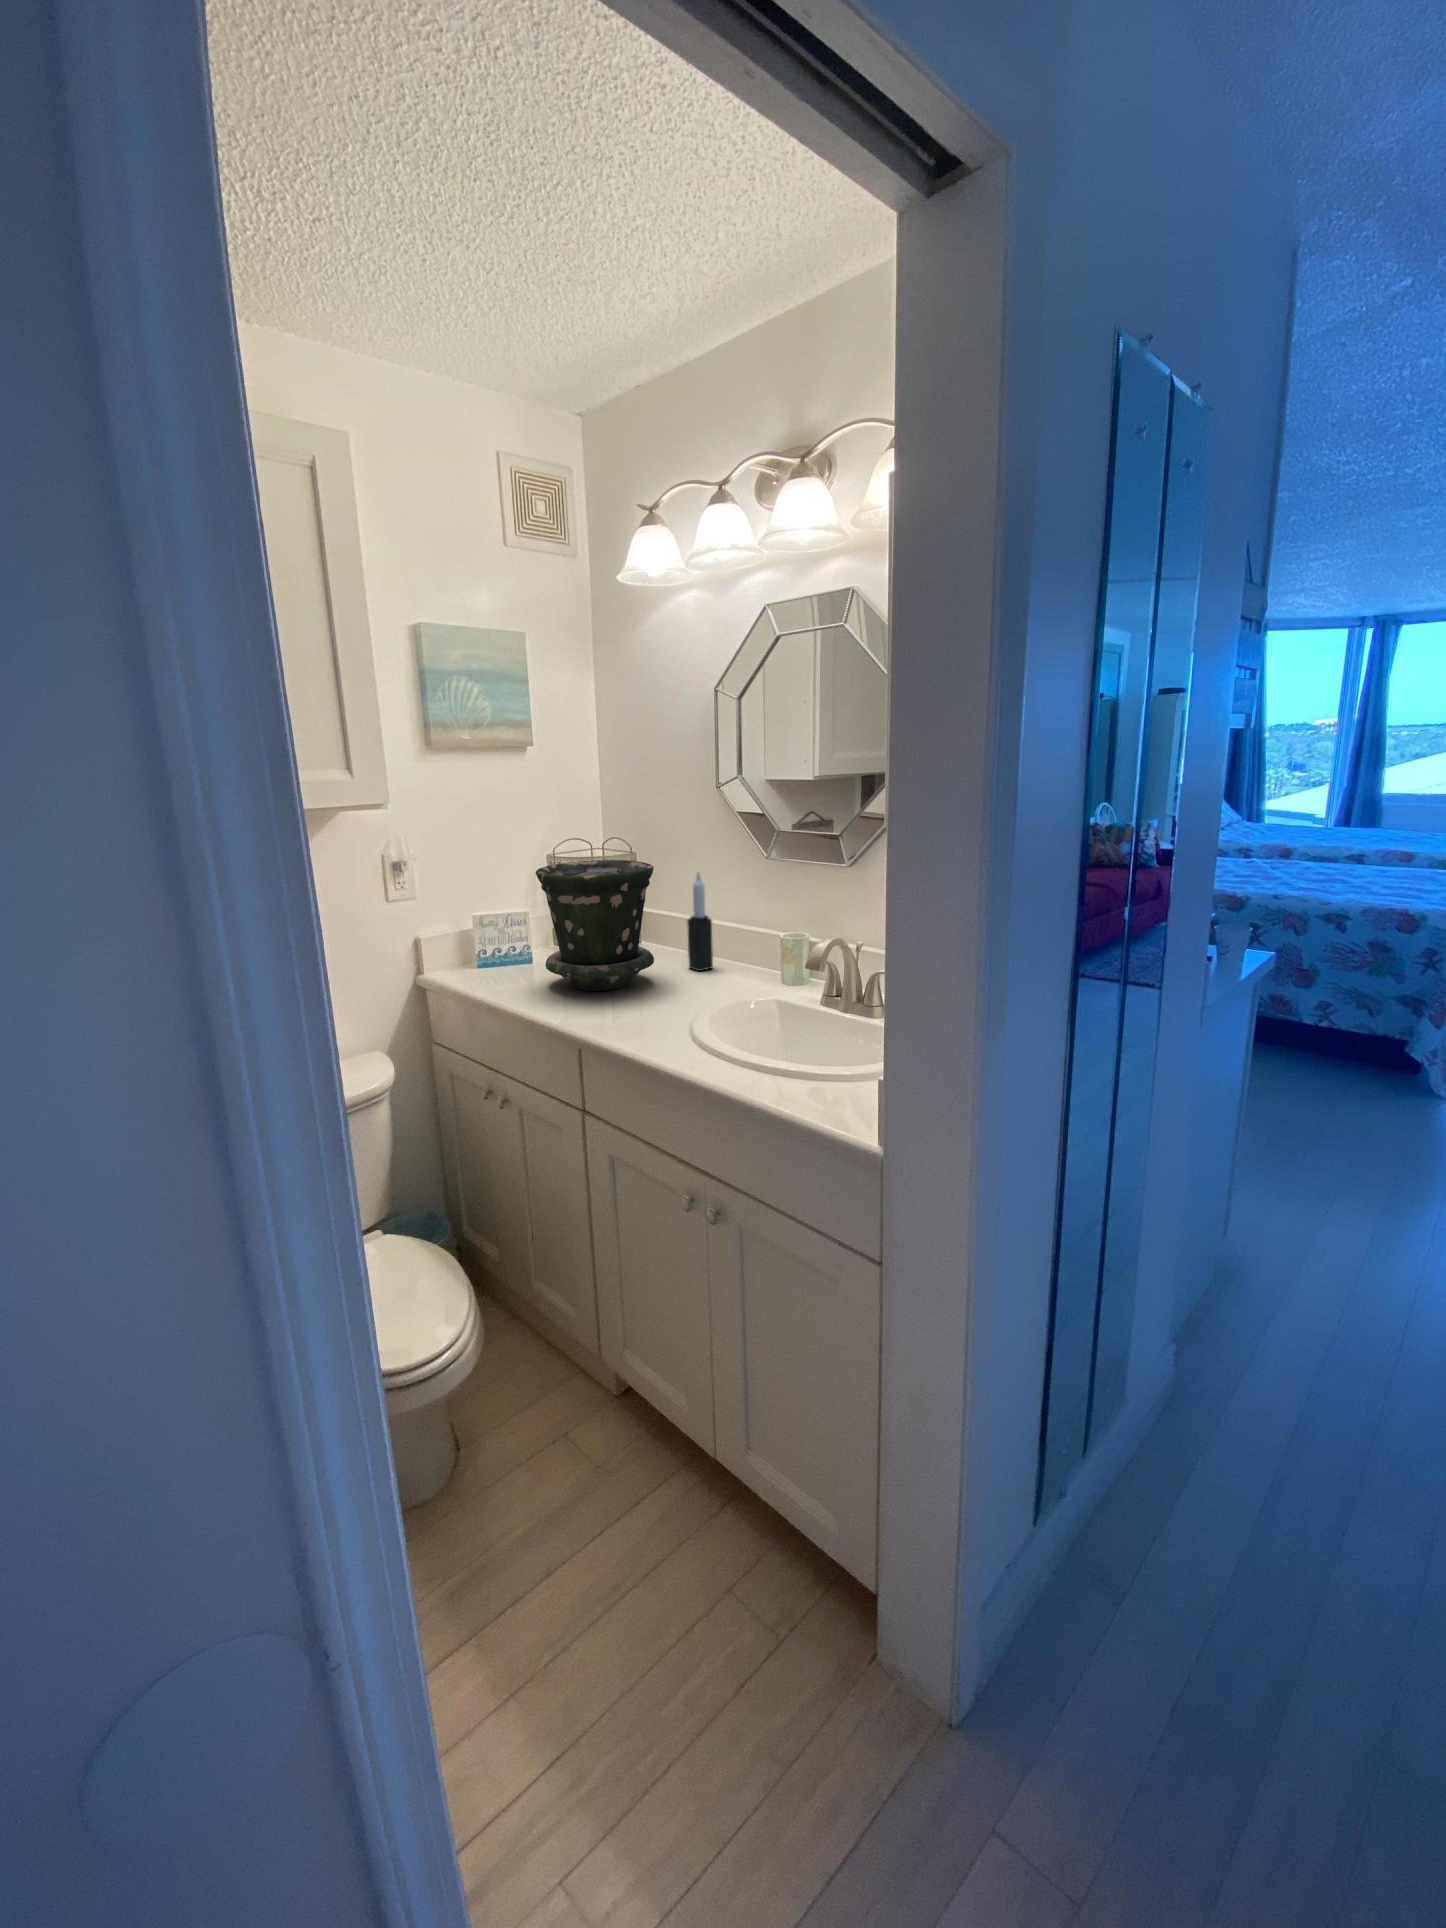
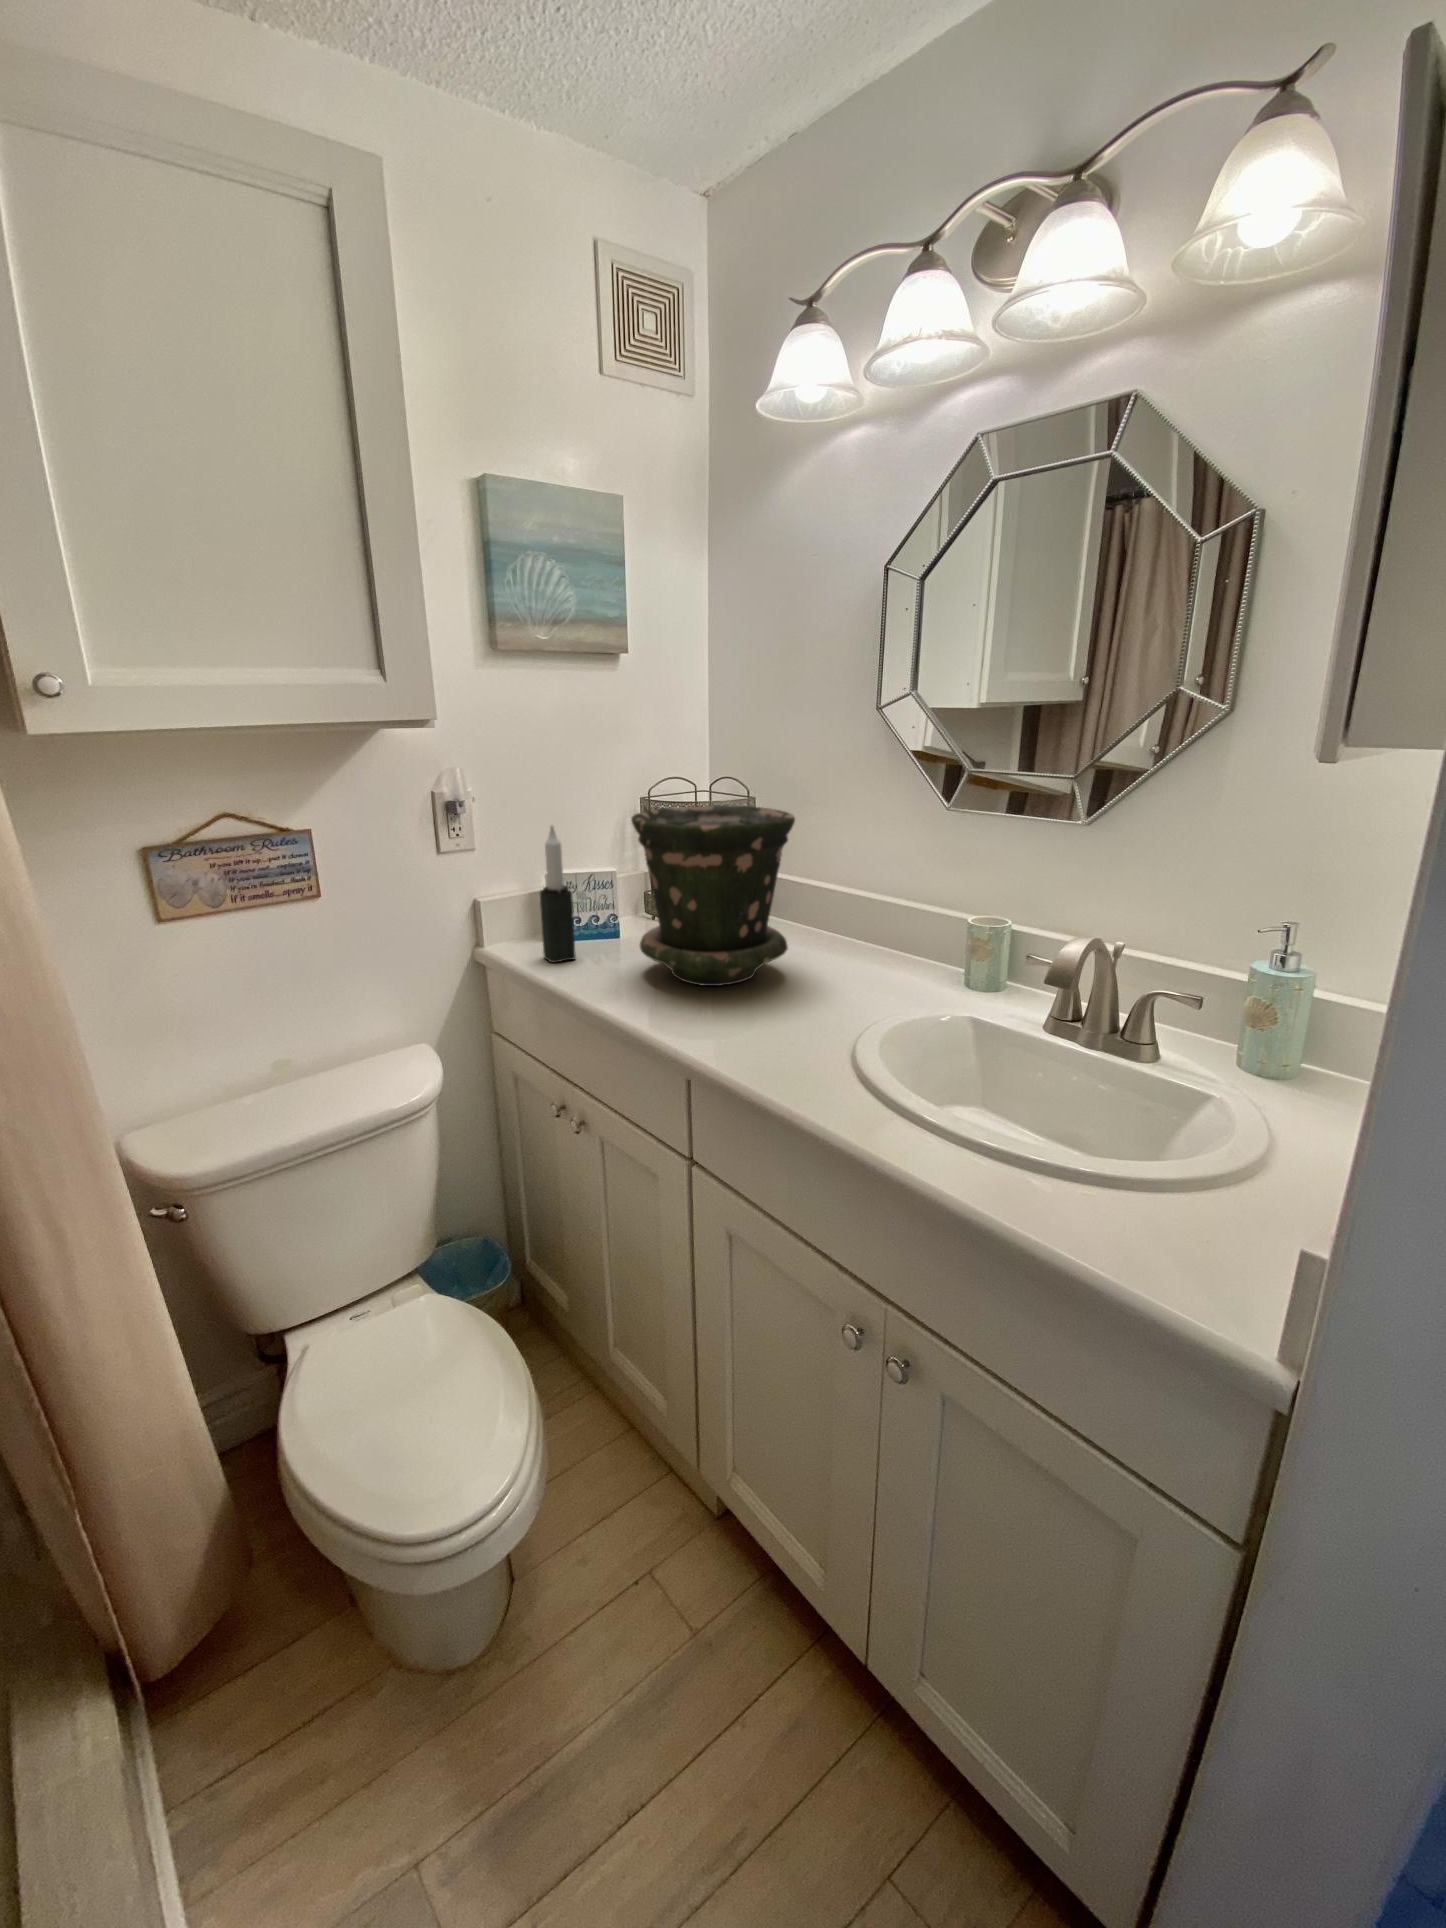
candle: present [687,872,713,971] -> present [540,825,576,963]

